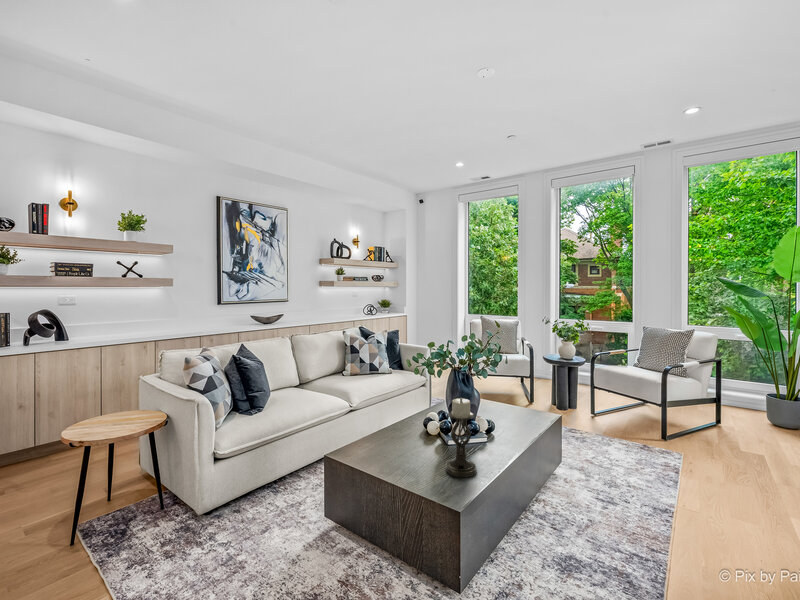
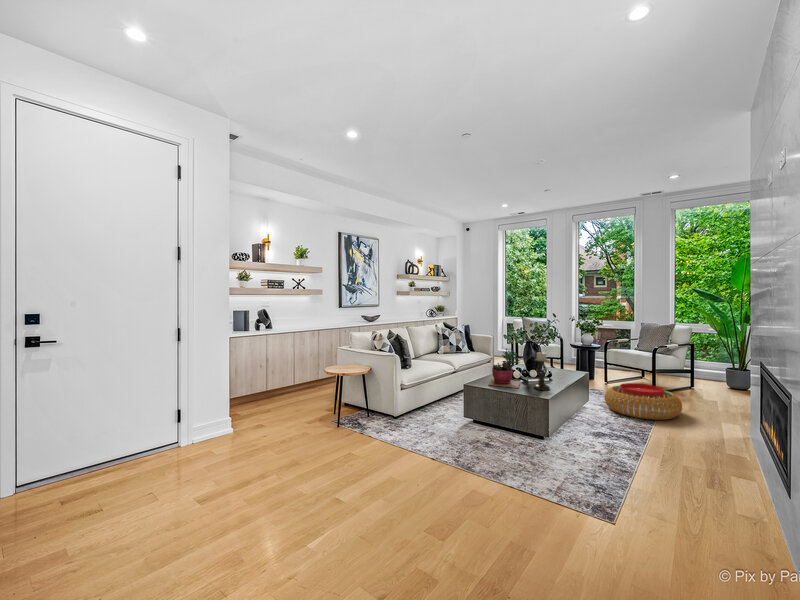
succulent plant: none [363,385,430,470] -> present [488,349,520,388]
pouf: none [586,436,726,519] -> present [604,383,682,420]

